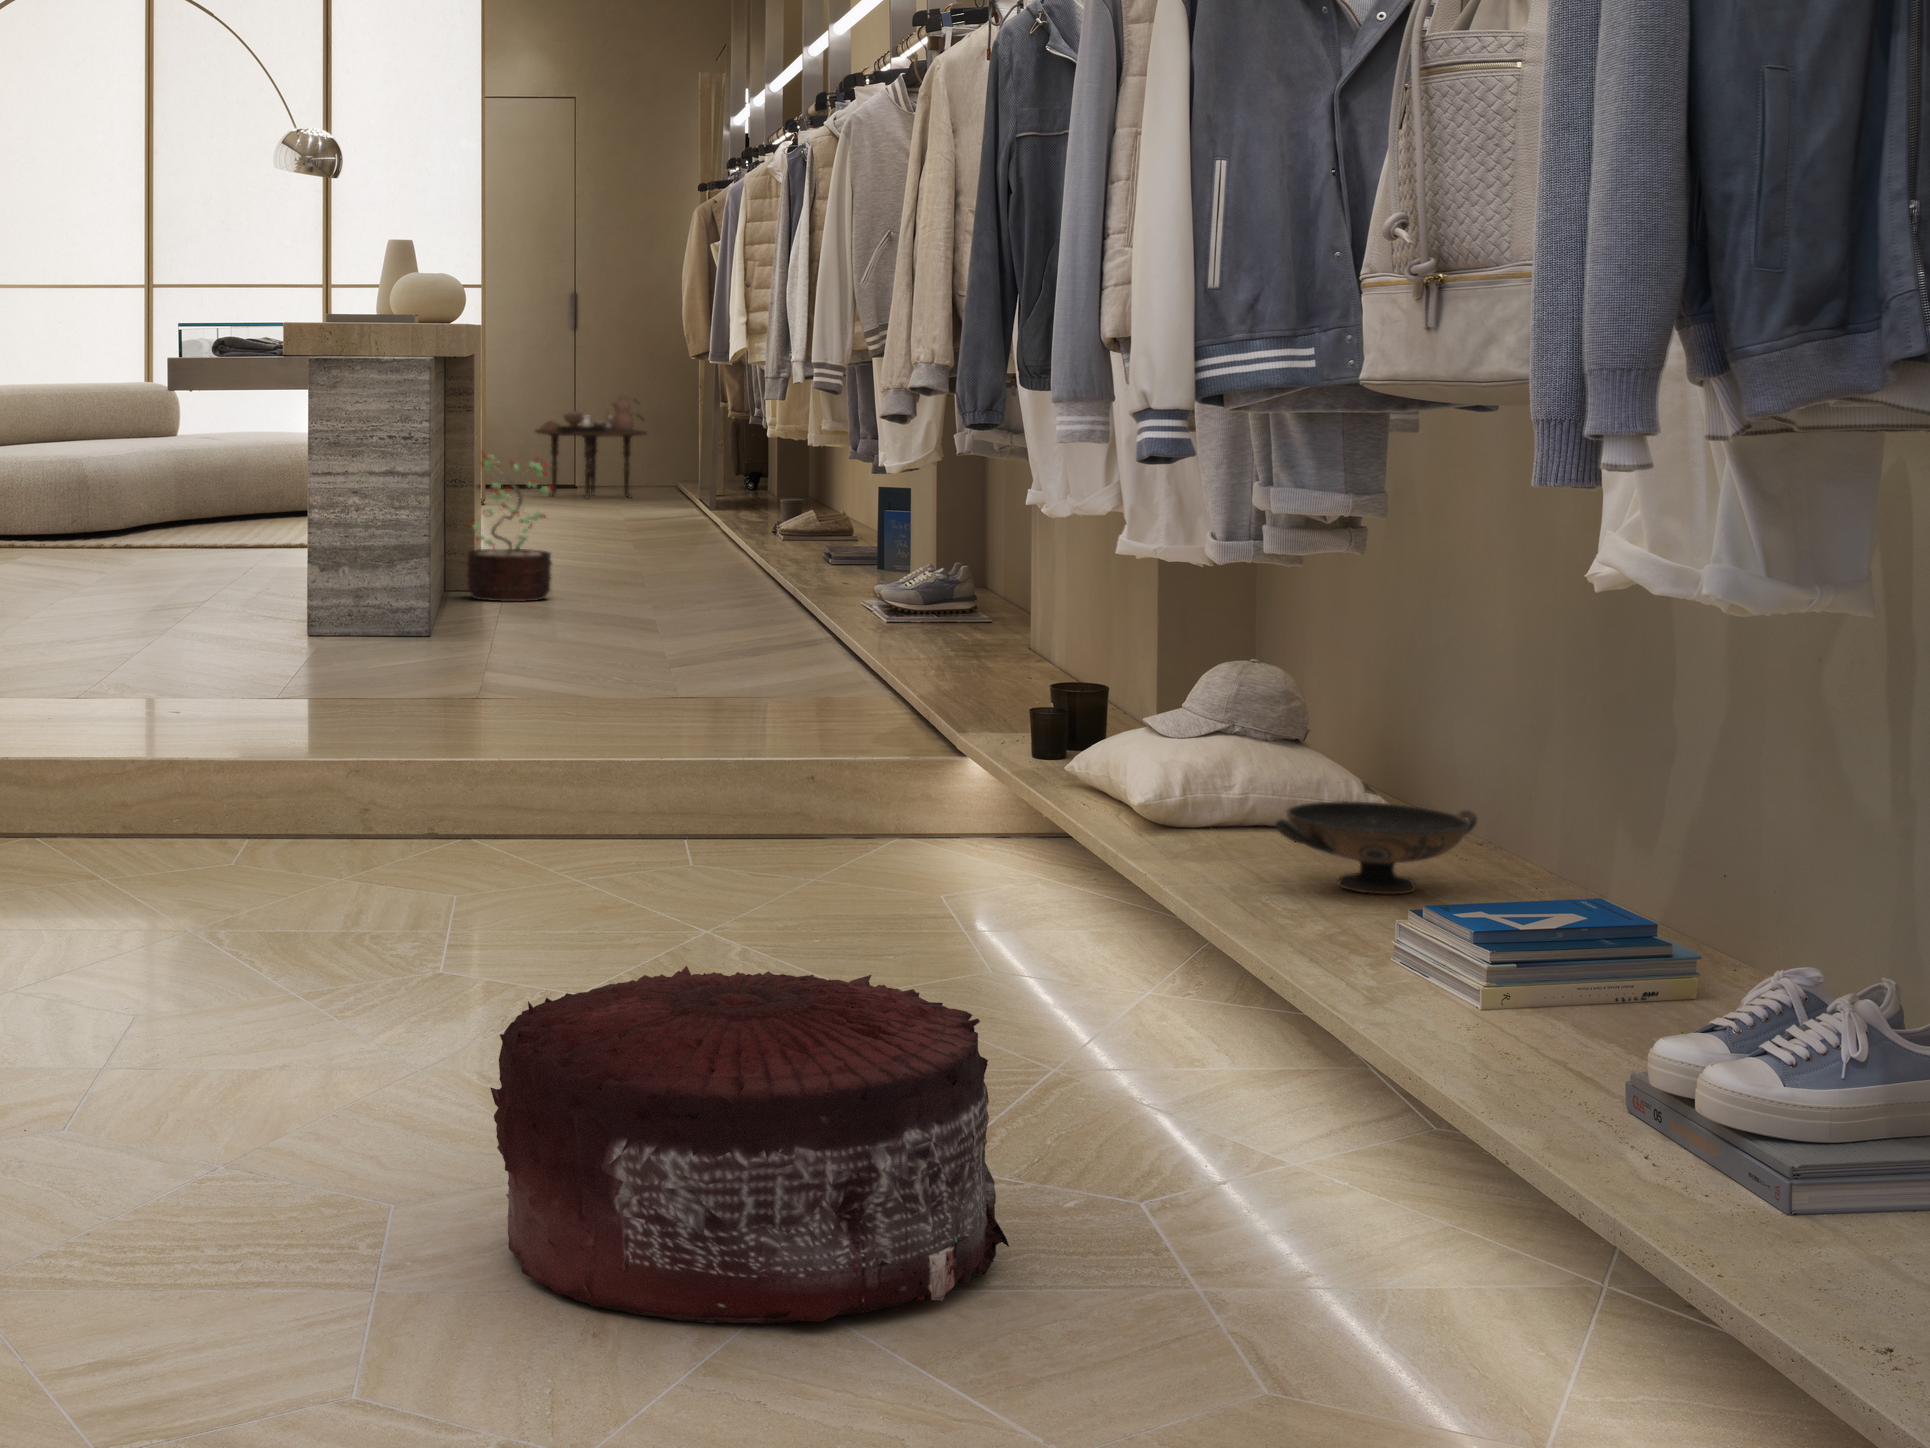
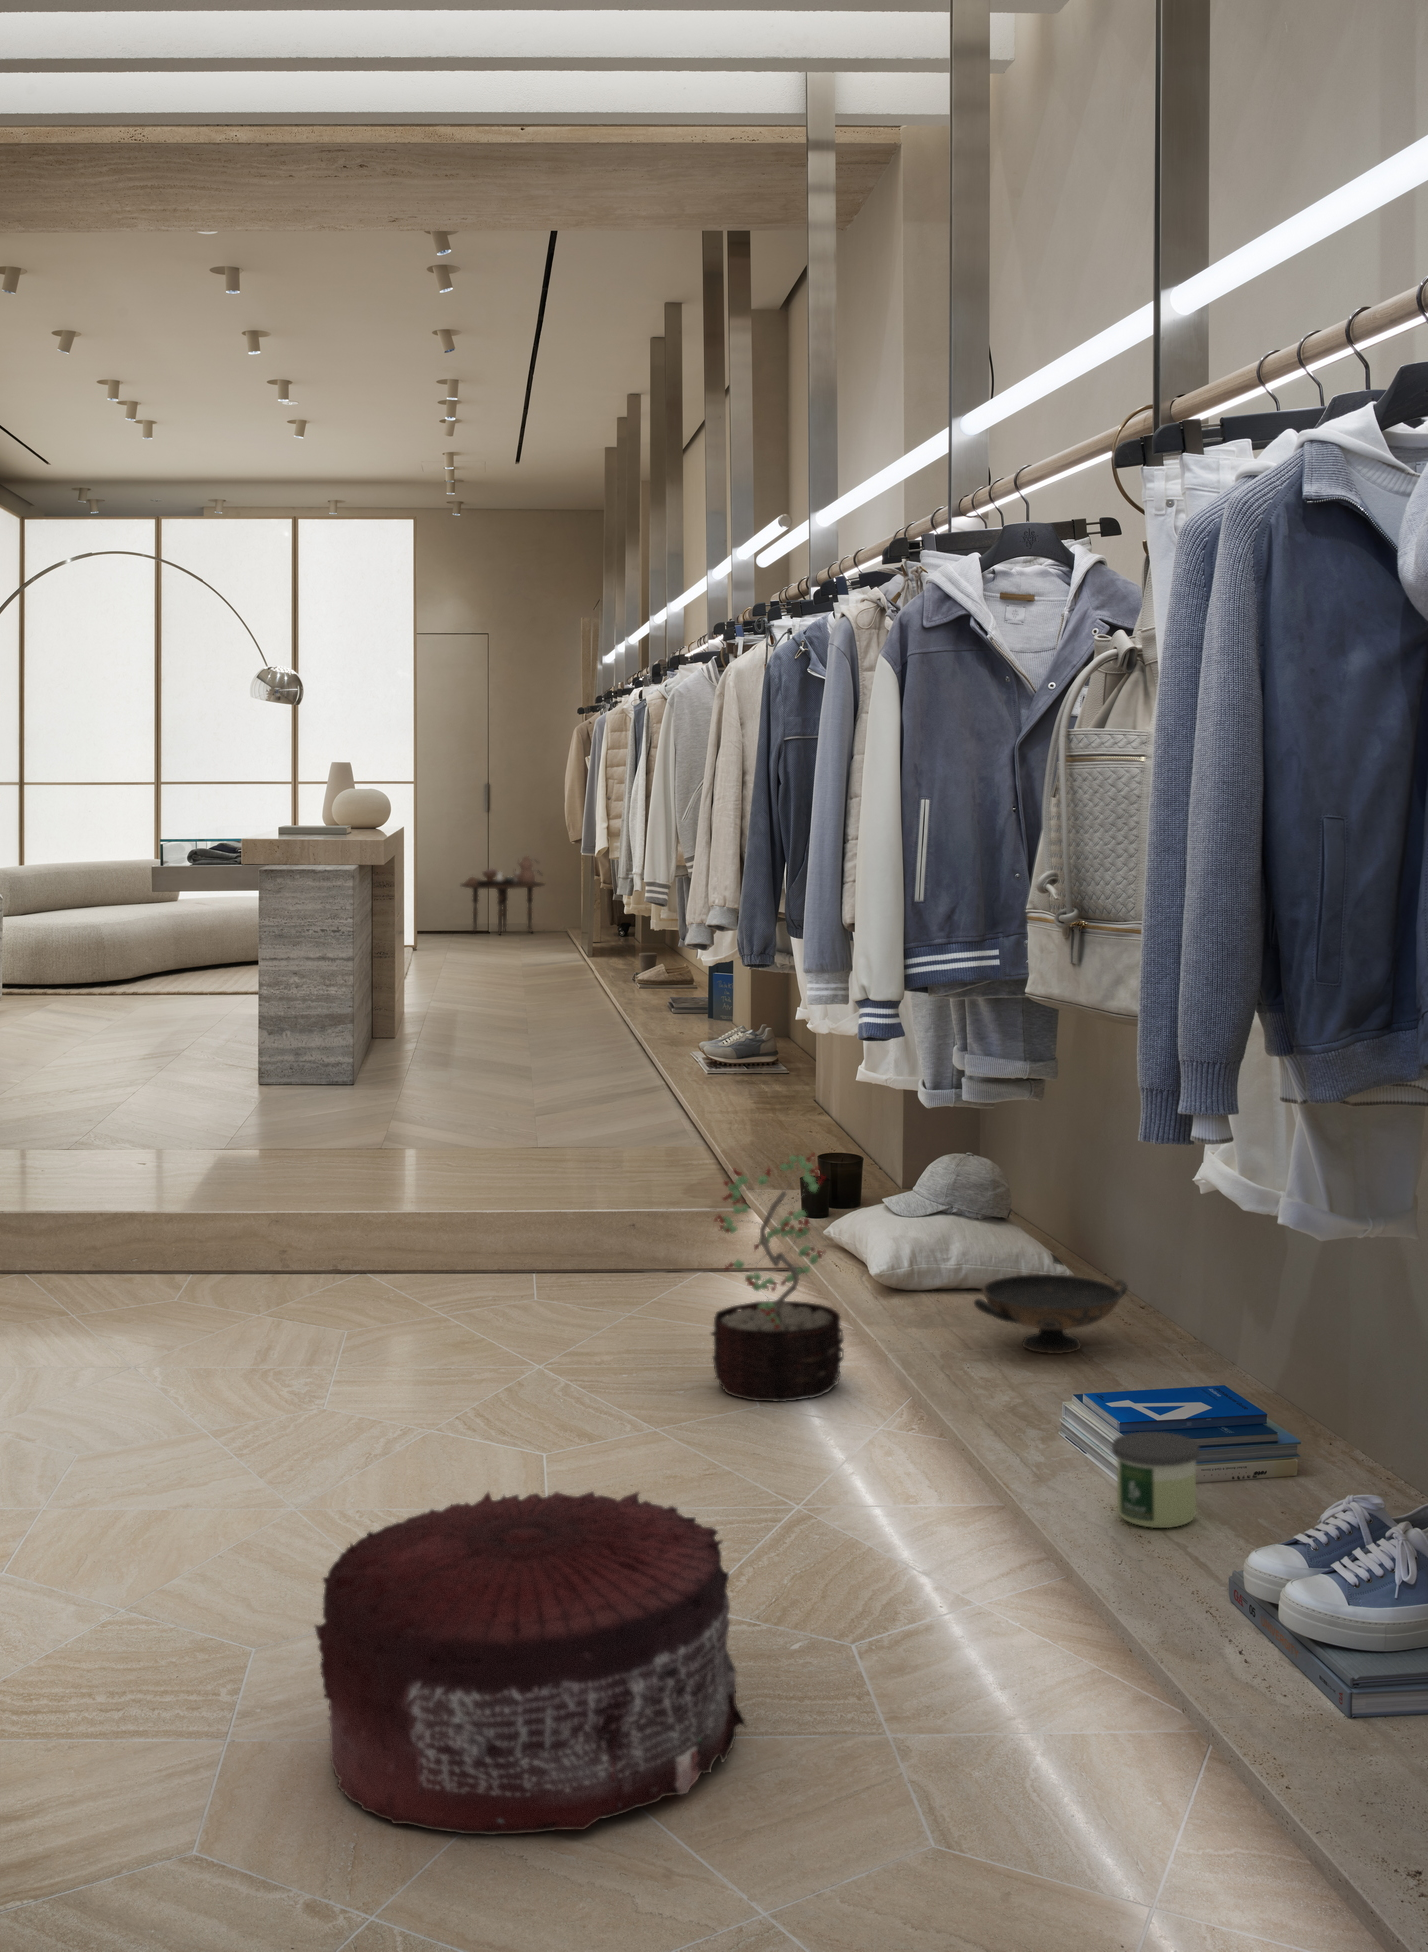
decorative plant: present [466,453,554,602] -> present [711,1153,844,1402]
candle: none [1468,933,1581,1044] -> present [1112,1432,1199,1528]

